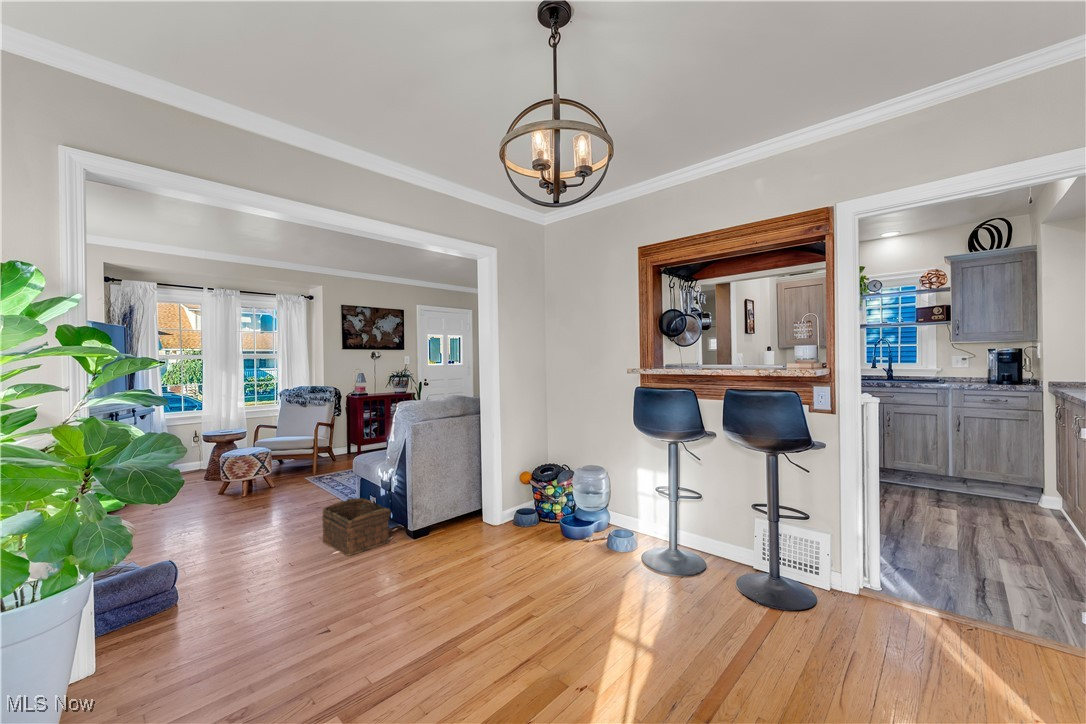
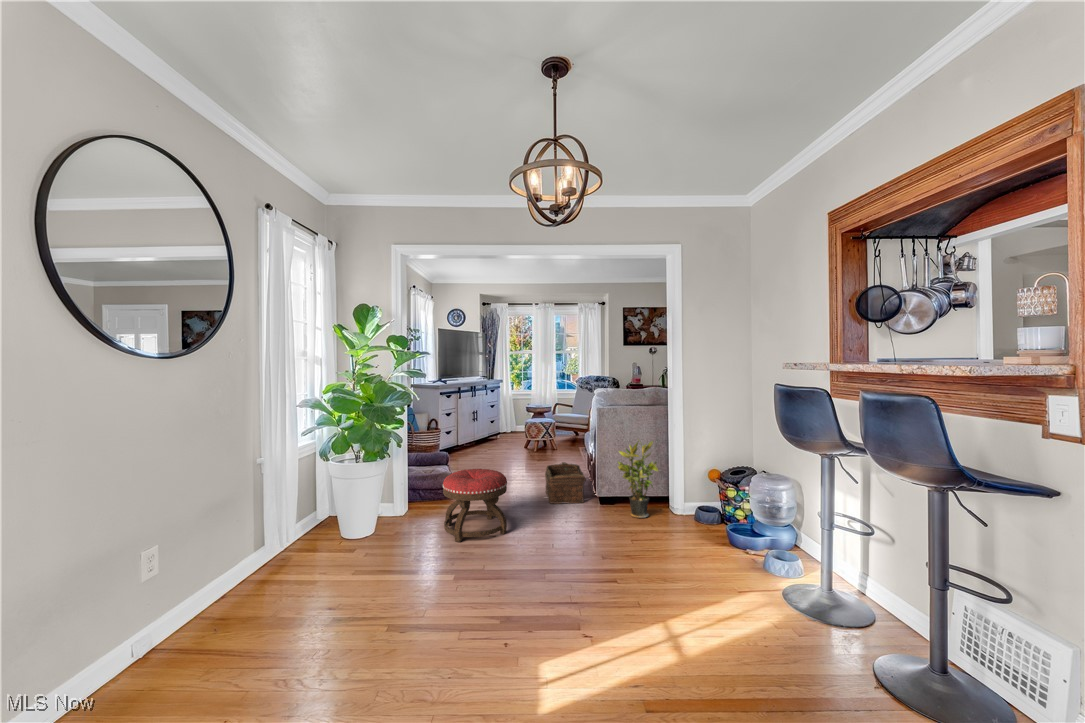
potted plant: none [439,452,482,541] -> present [618,441,659,518]
ottoman: none [211,530,331,658] -> present [443,469,507,542]

